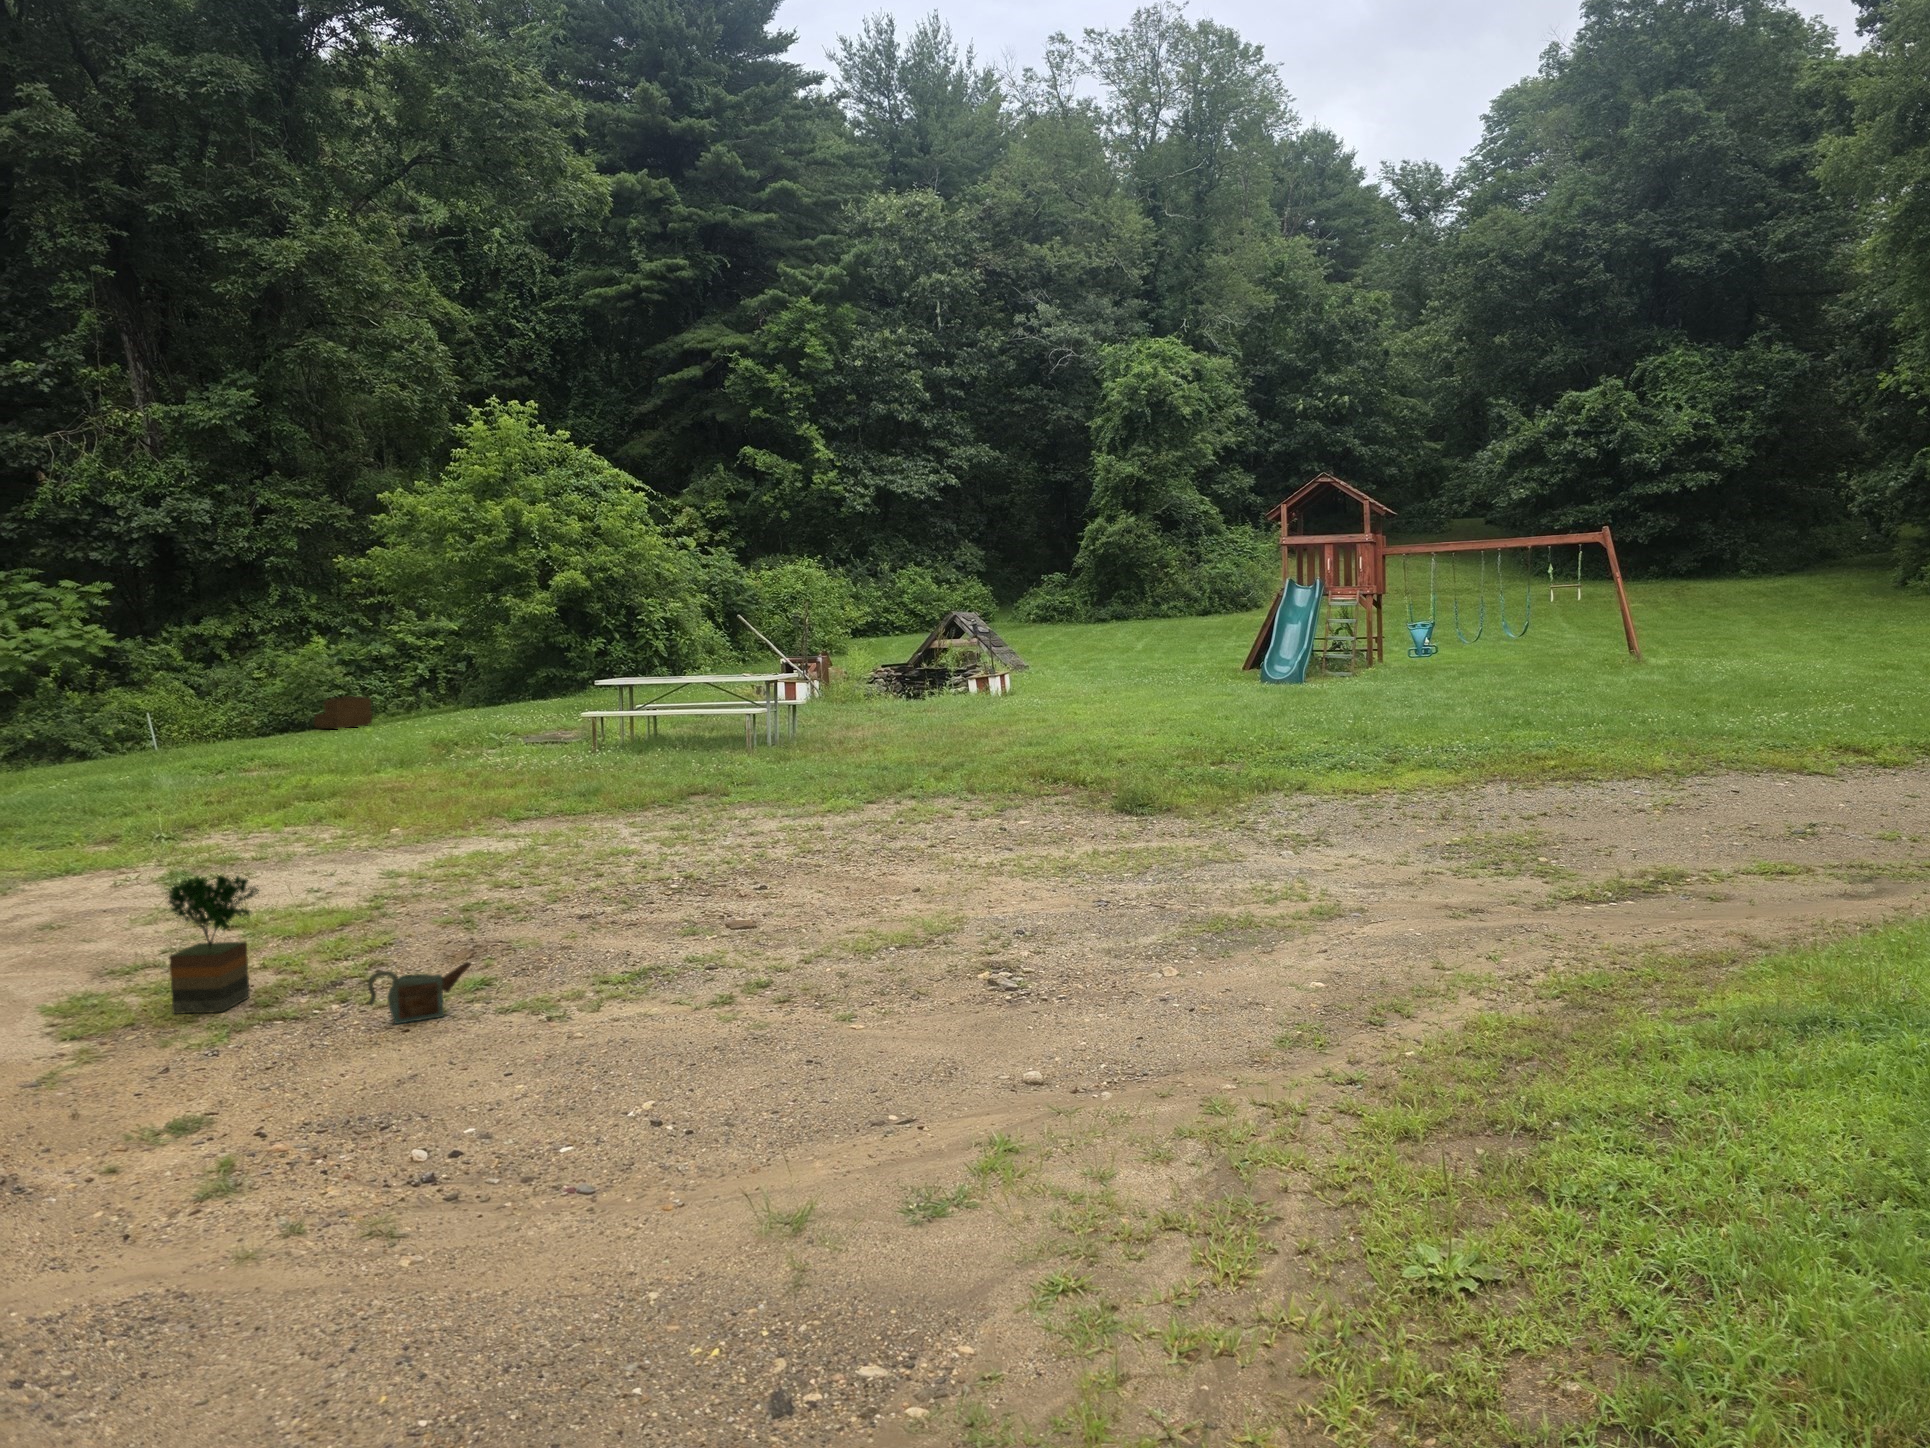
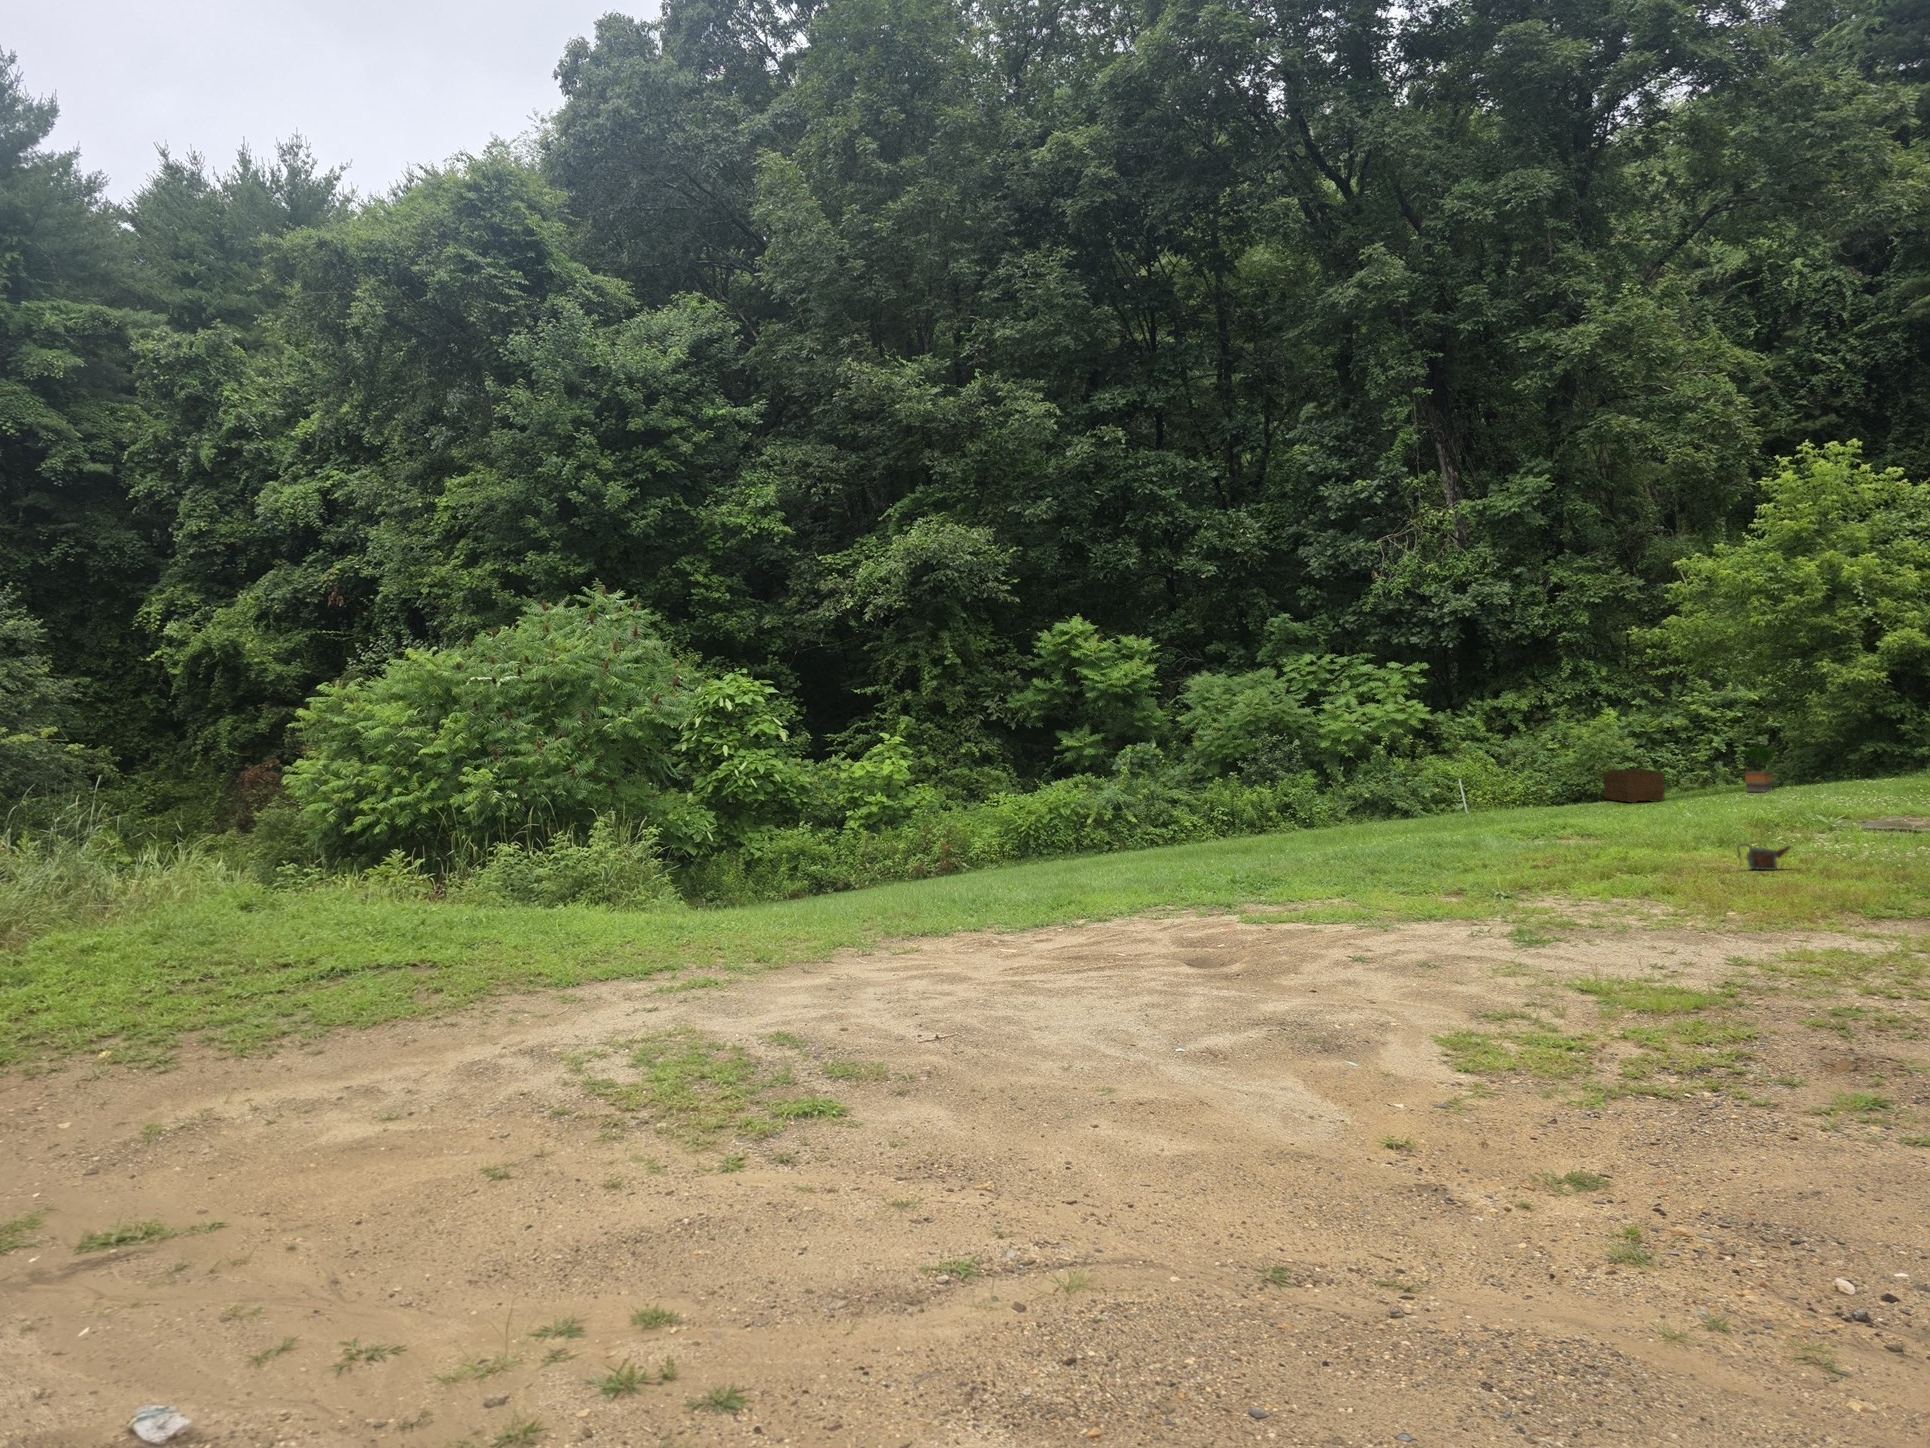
potted tree: present [167,876,259,1014] -> present [1743,747,1776,792]
watering can: present [368,962,471,1024] -> present [1737,843,1791,870]

